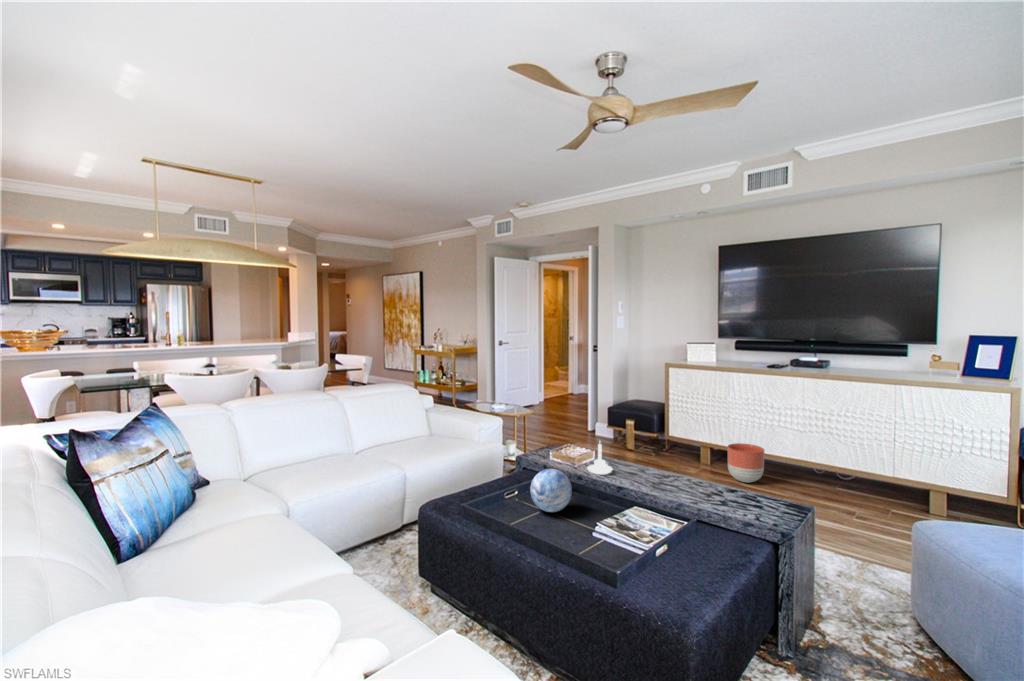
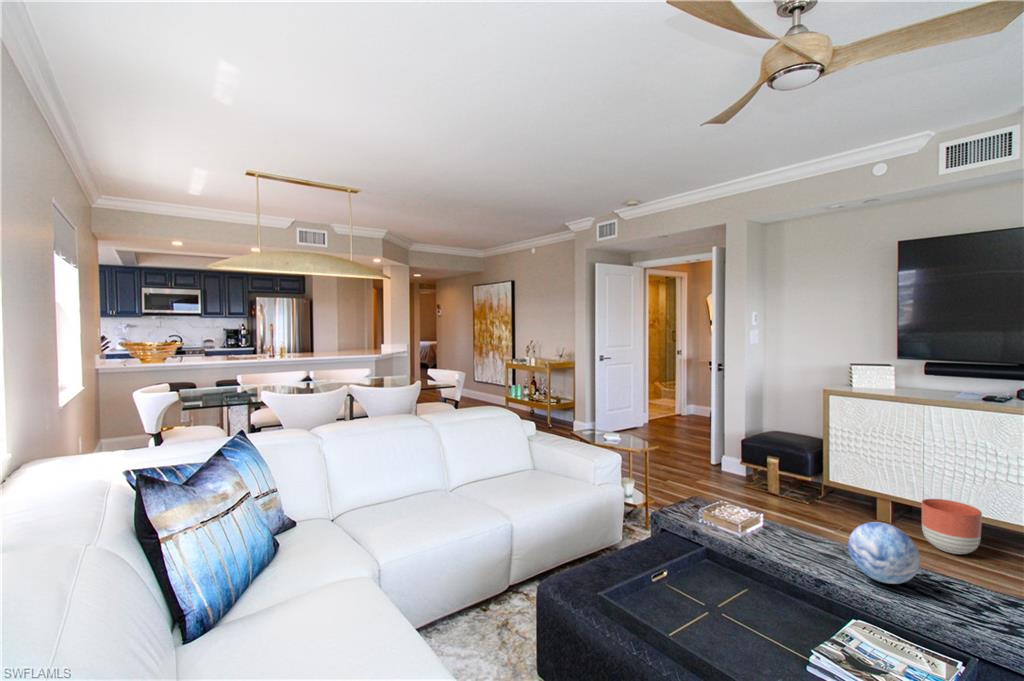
candle holder: present [587,442,612,474] -> none [758,501,797,551]
decorative orb: present [530,469,572,512] -> present [848,522,920,584]

